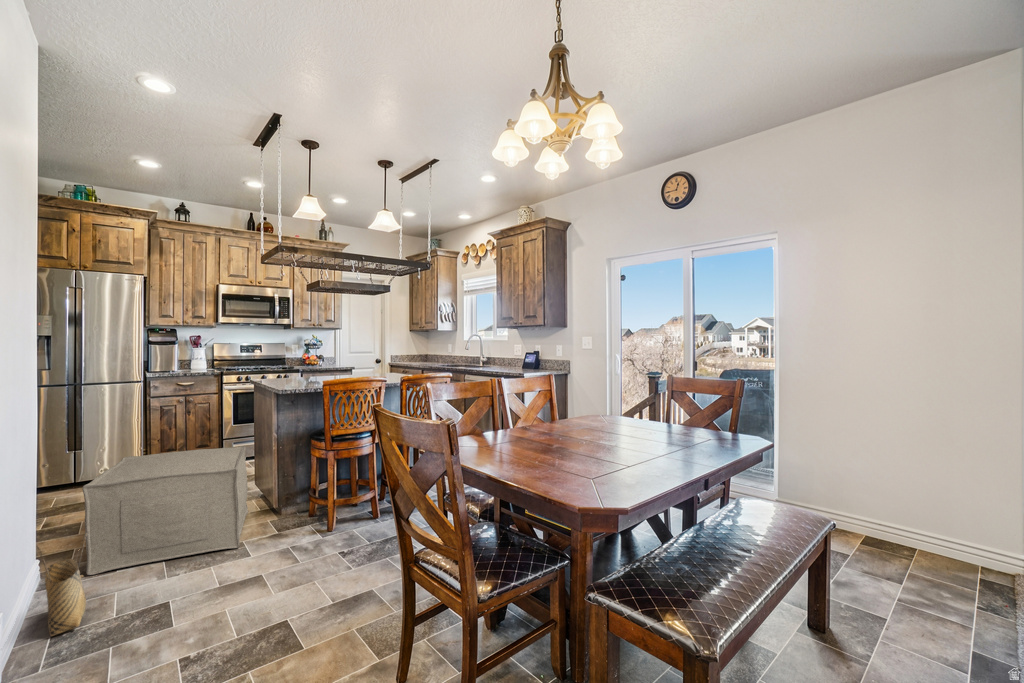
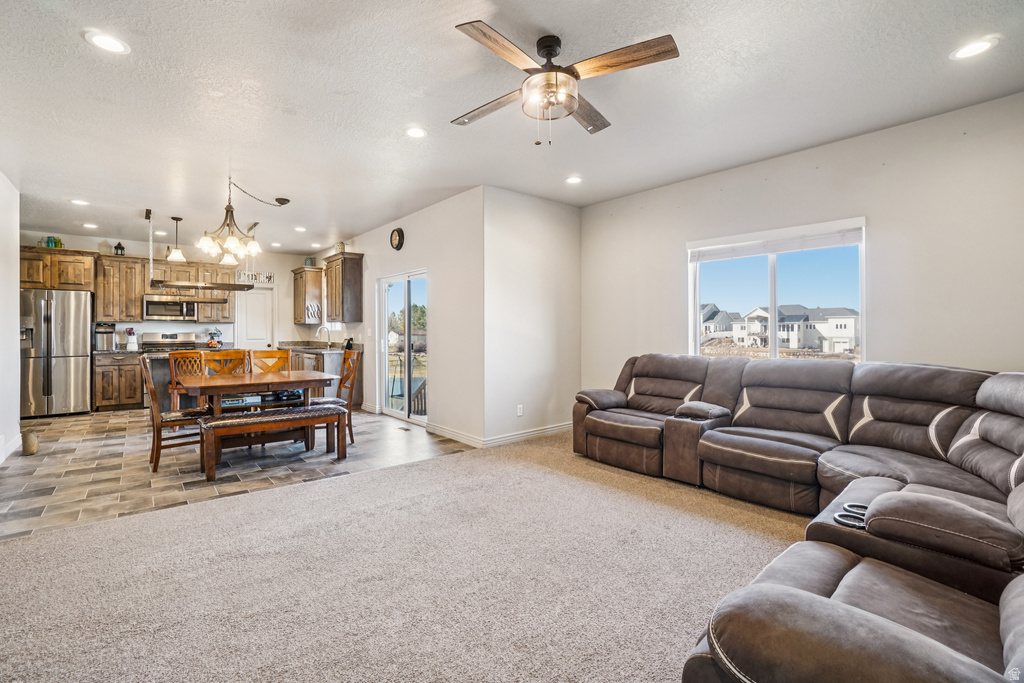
ottoman: present [82,446,248,575] -> none [41,392,137,443]

